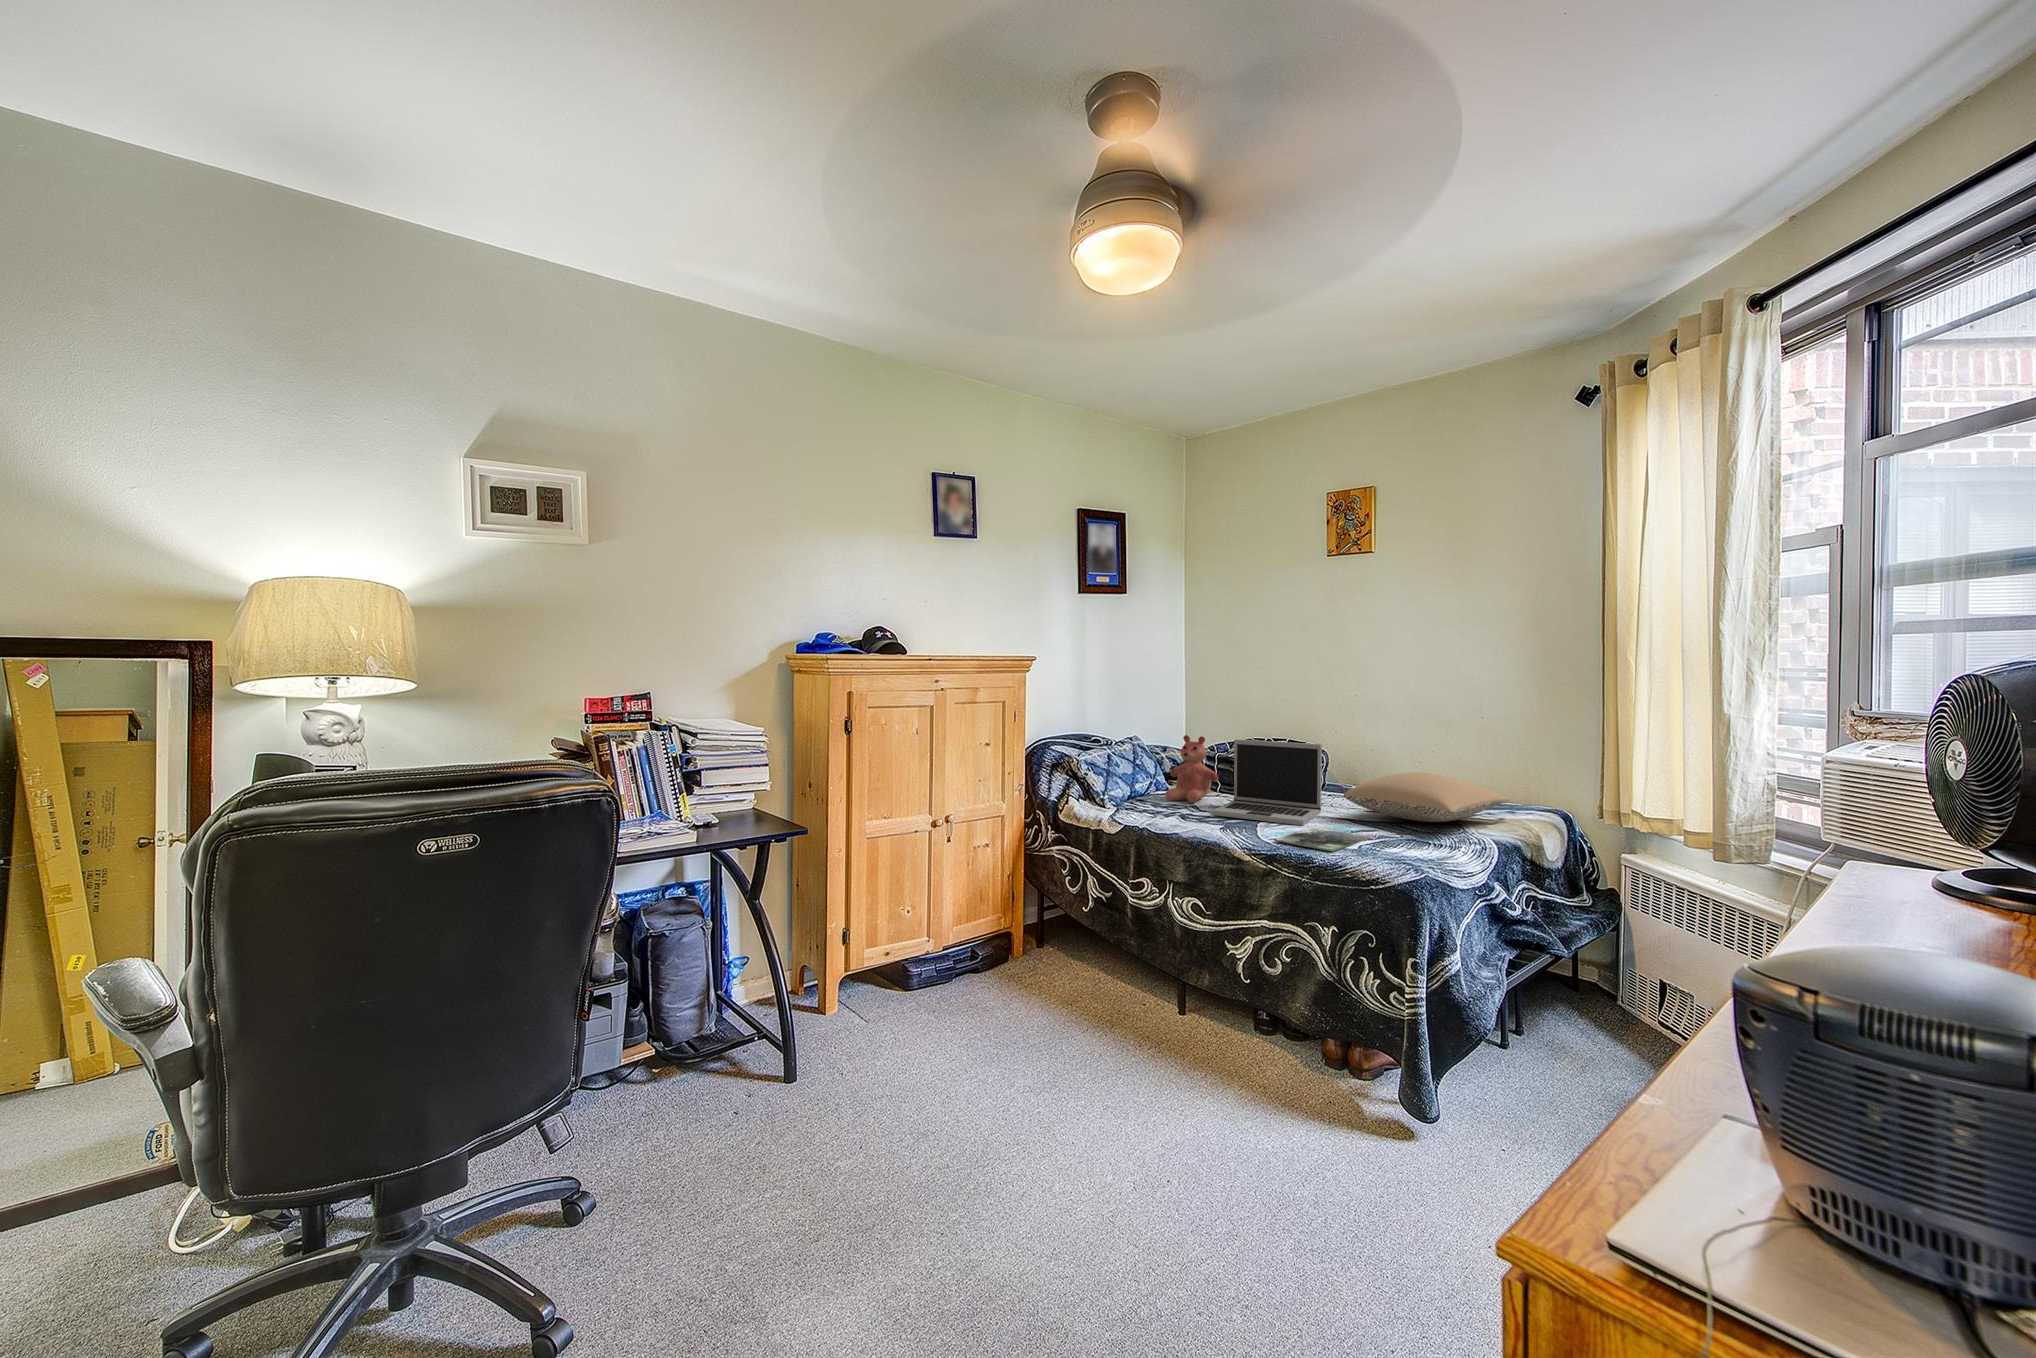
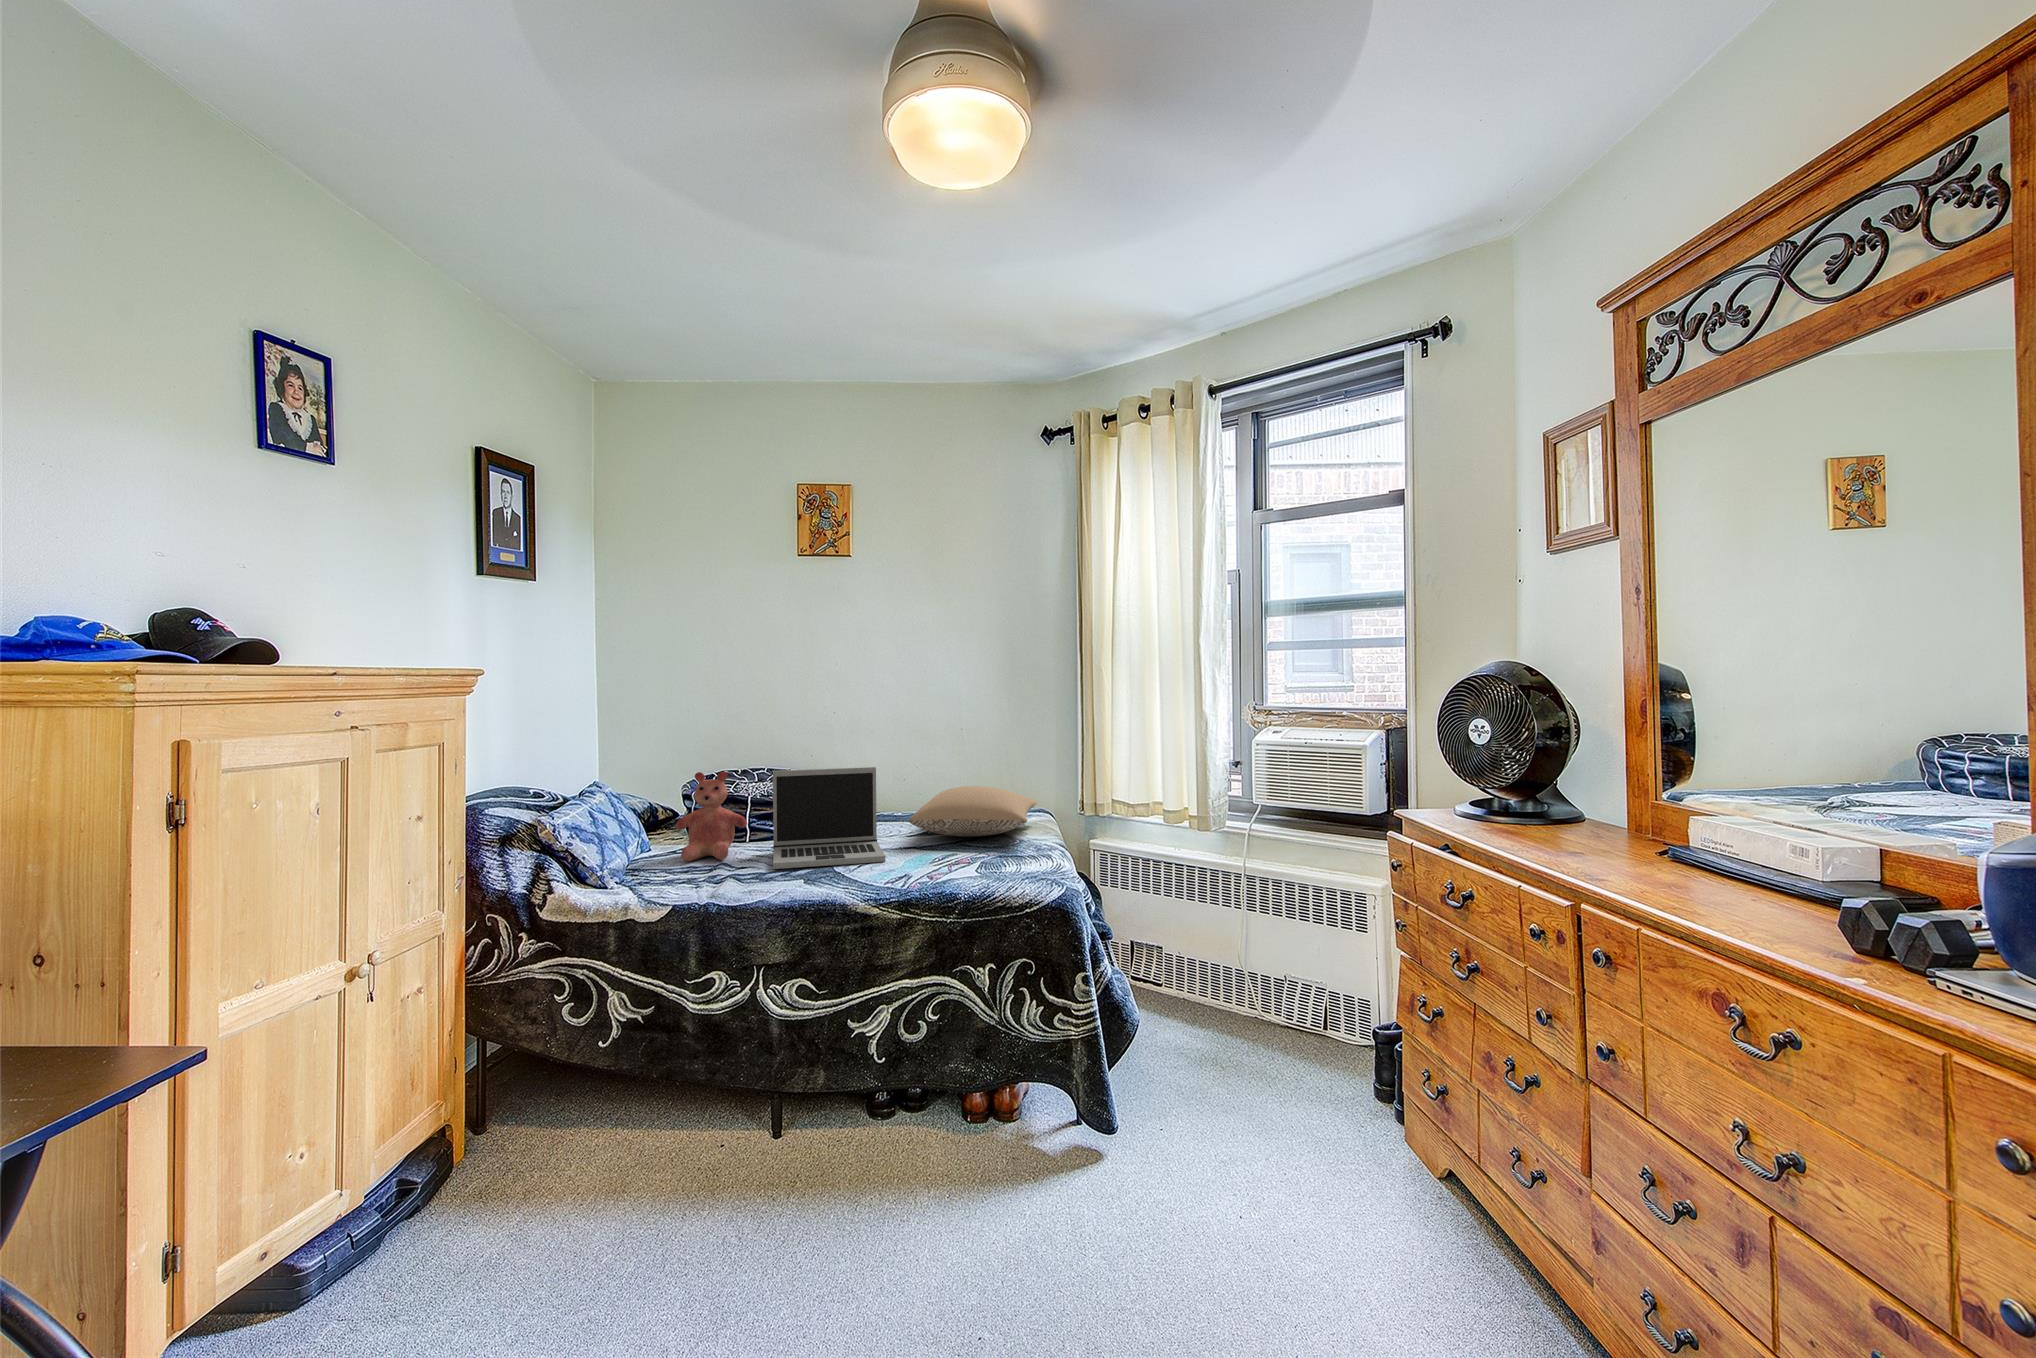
magazine: present [1275,827,1370,852] -> none [892,860,965,884]

